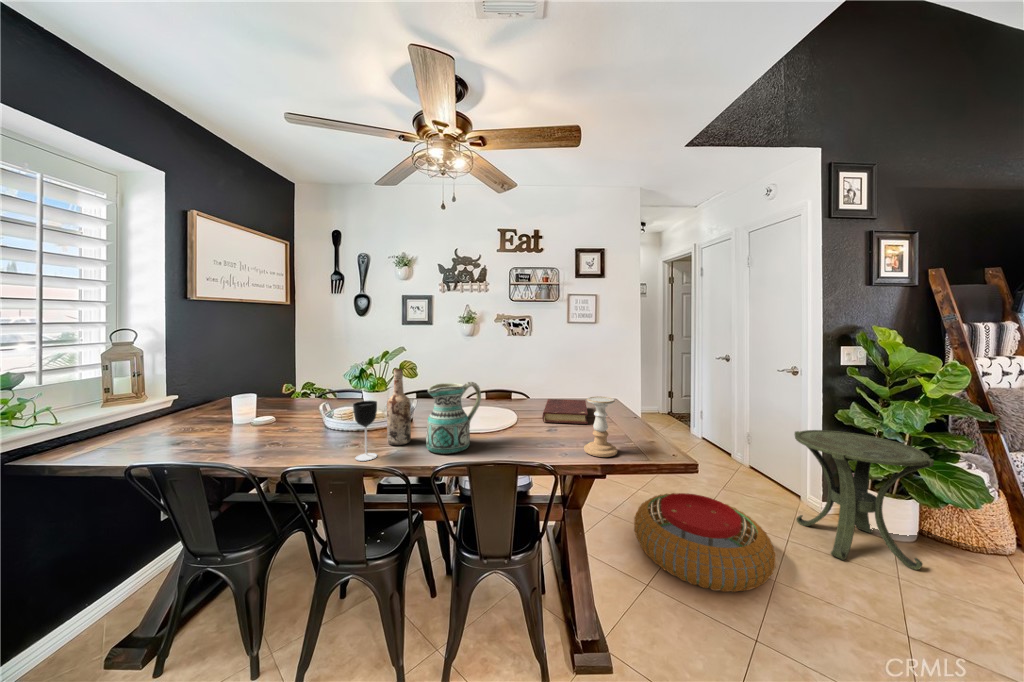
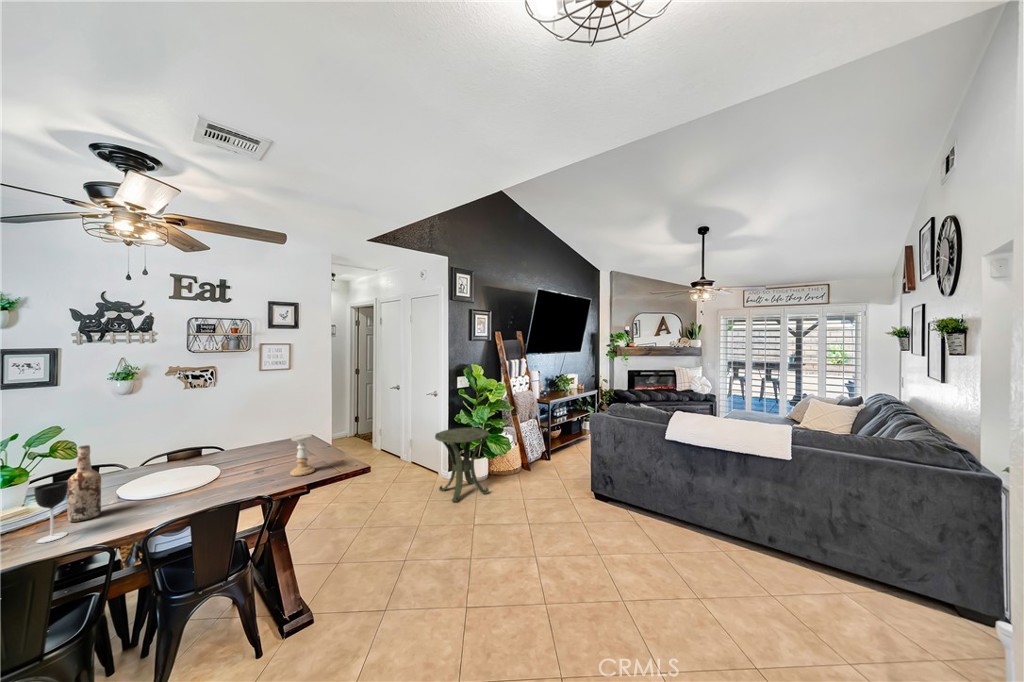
ceramic pitcher: present [426,382,481,454] -> none [129,444,190,512]
book: present [542,399,588,424] -> none [248,440,290,465]
pouf: present [634,493,776,592] -> none [331,491,422,551]

